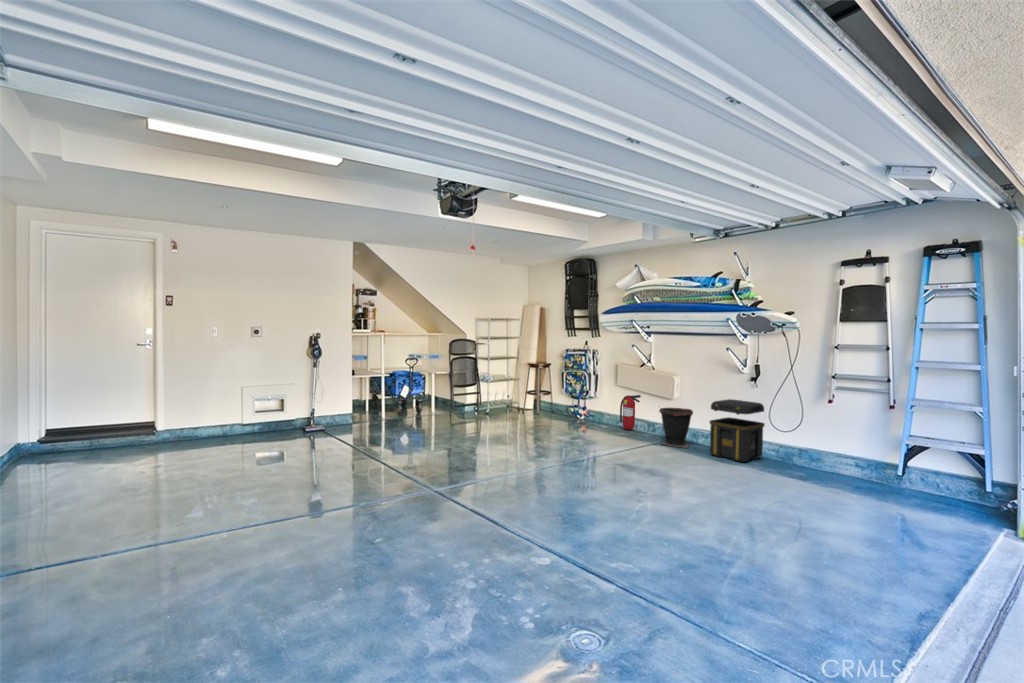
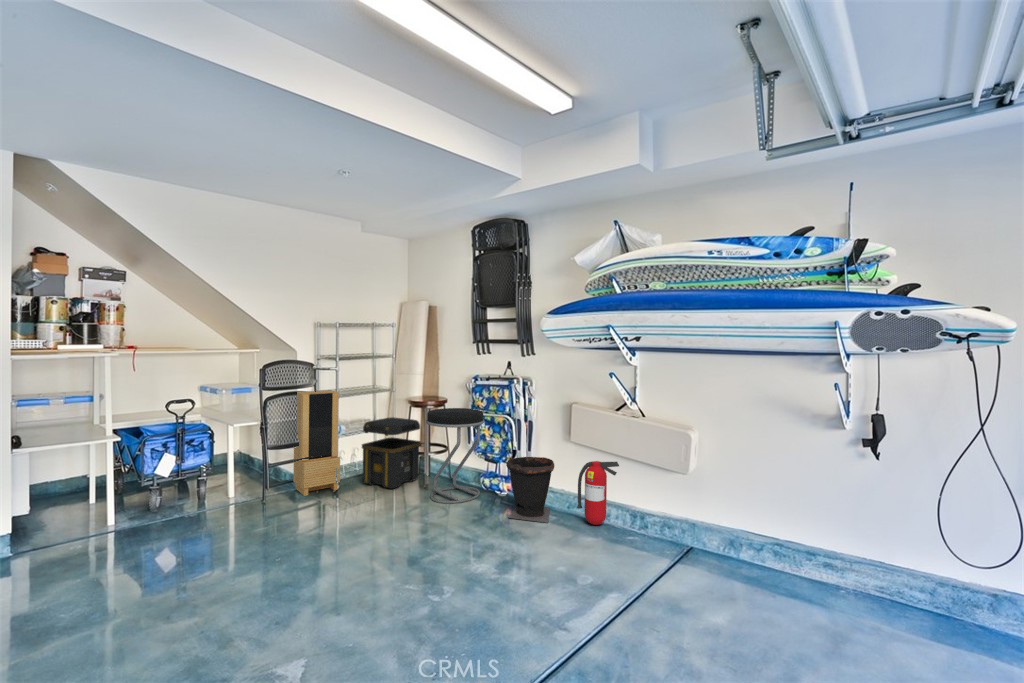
storage cabinet: none [465,357,490,413] -> present [293,390,340,496]
stool: none [538,368,571,420] -> present [426,408,484,504]
toolbox: present [710,399,765,462] -> present [362,417,421,489]
bucket: present [659,408,693,448] -> present [506,457,554,523]

